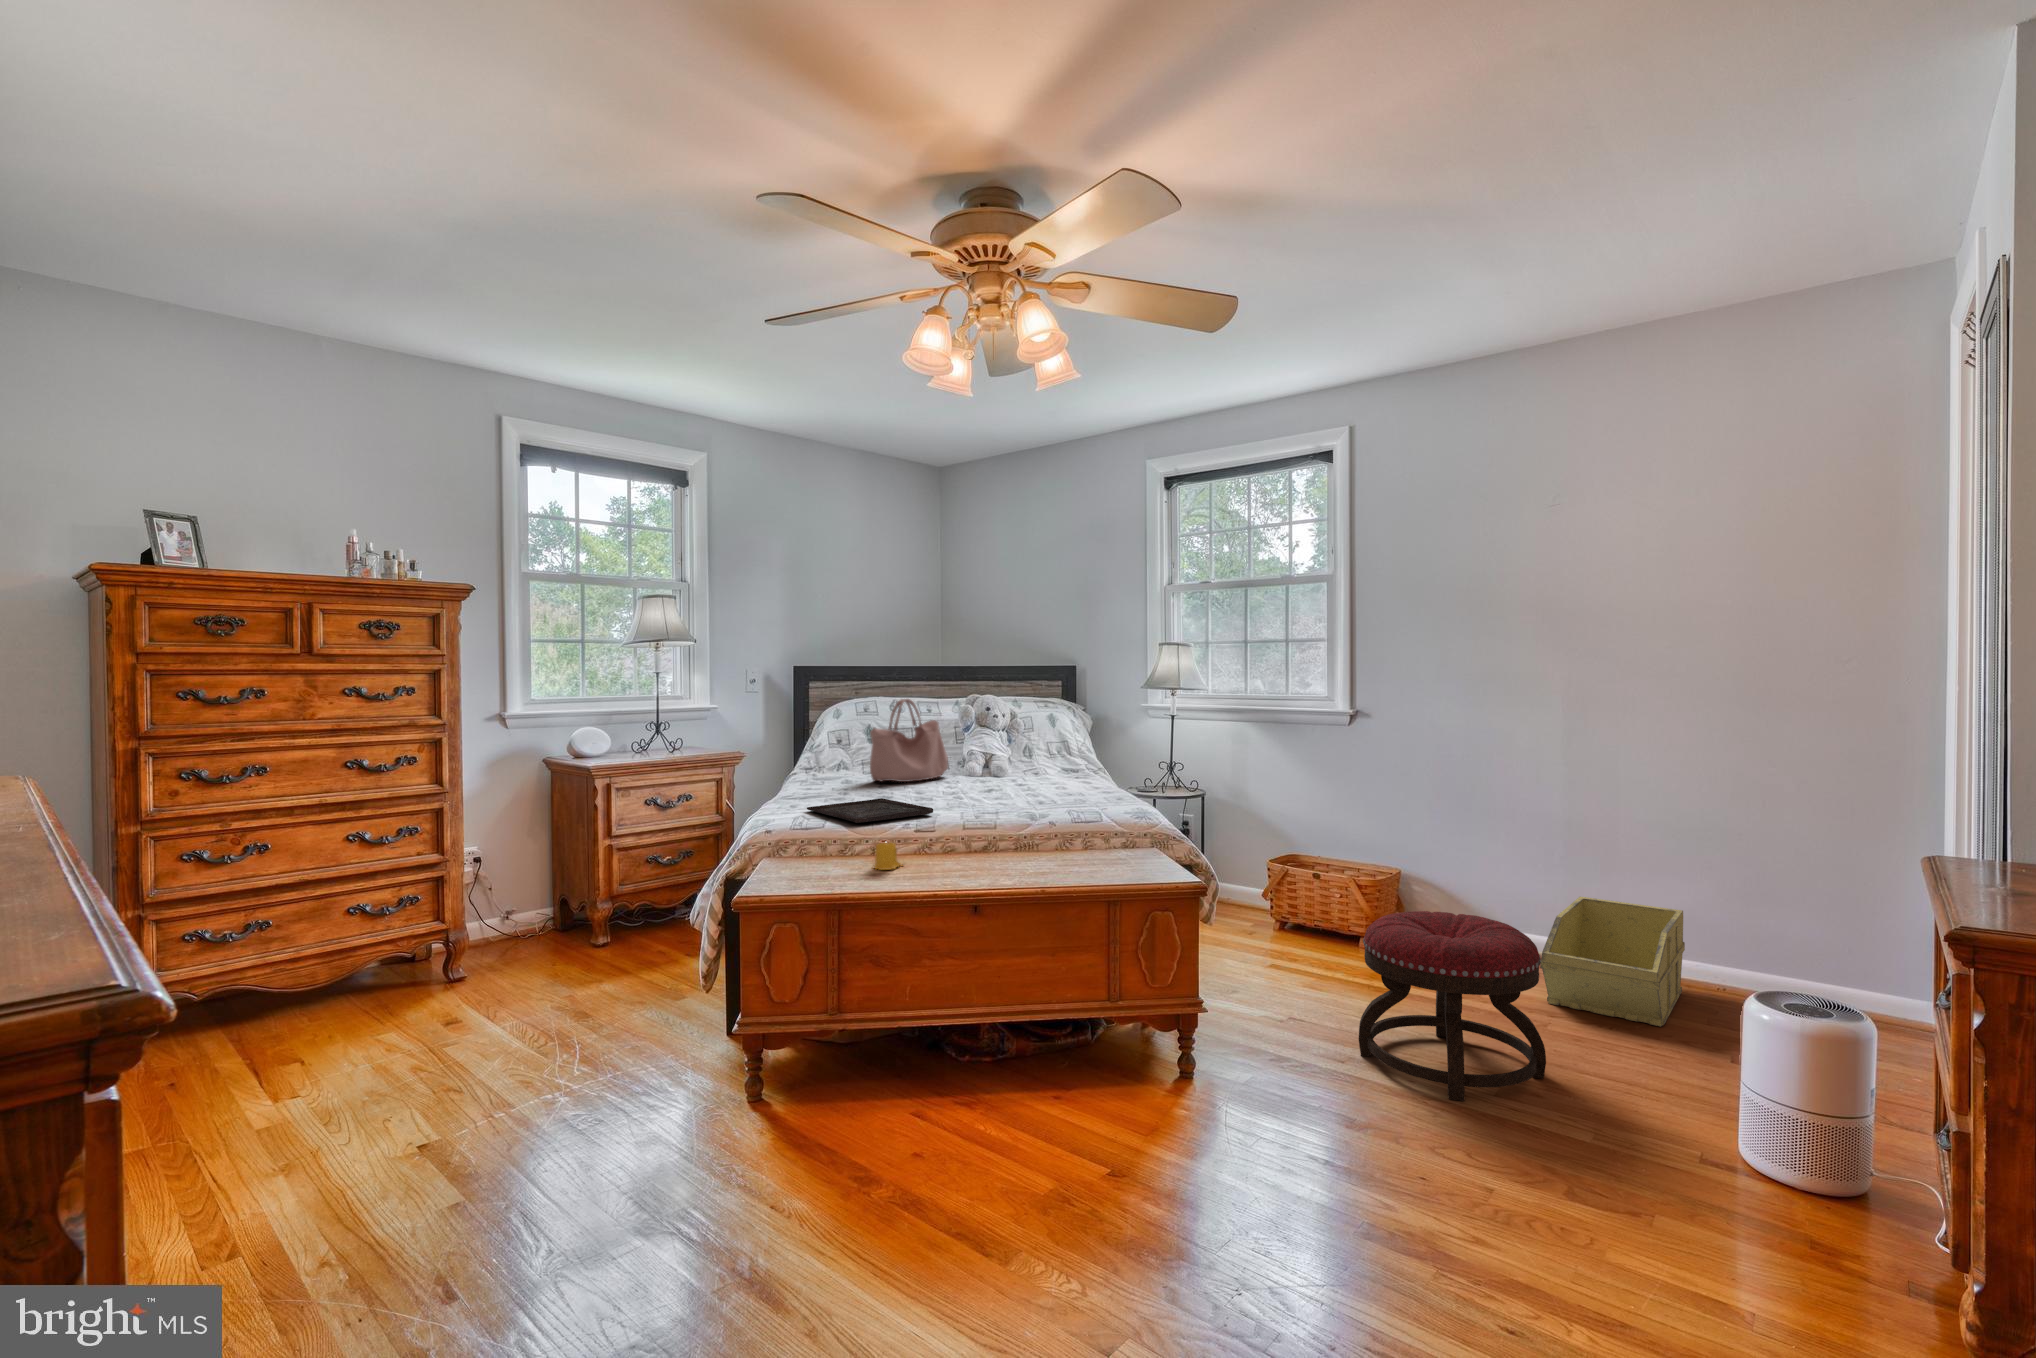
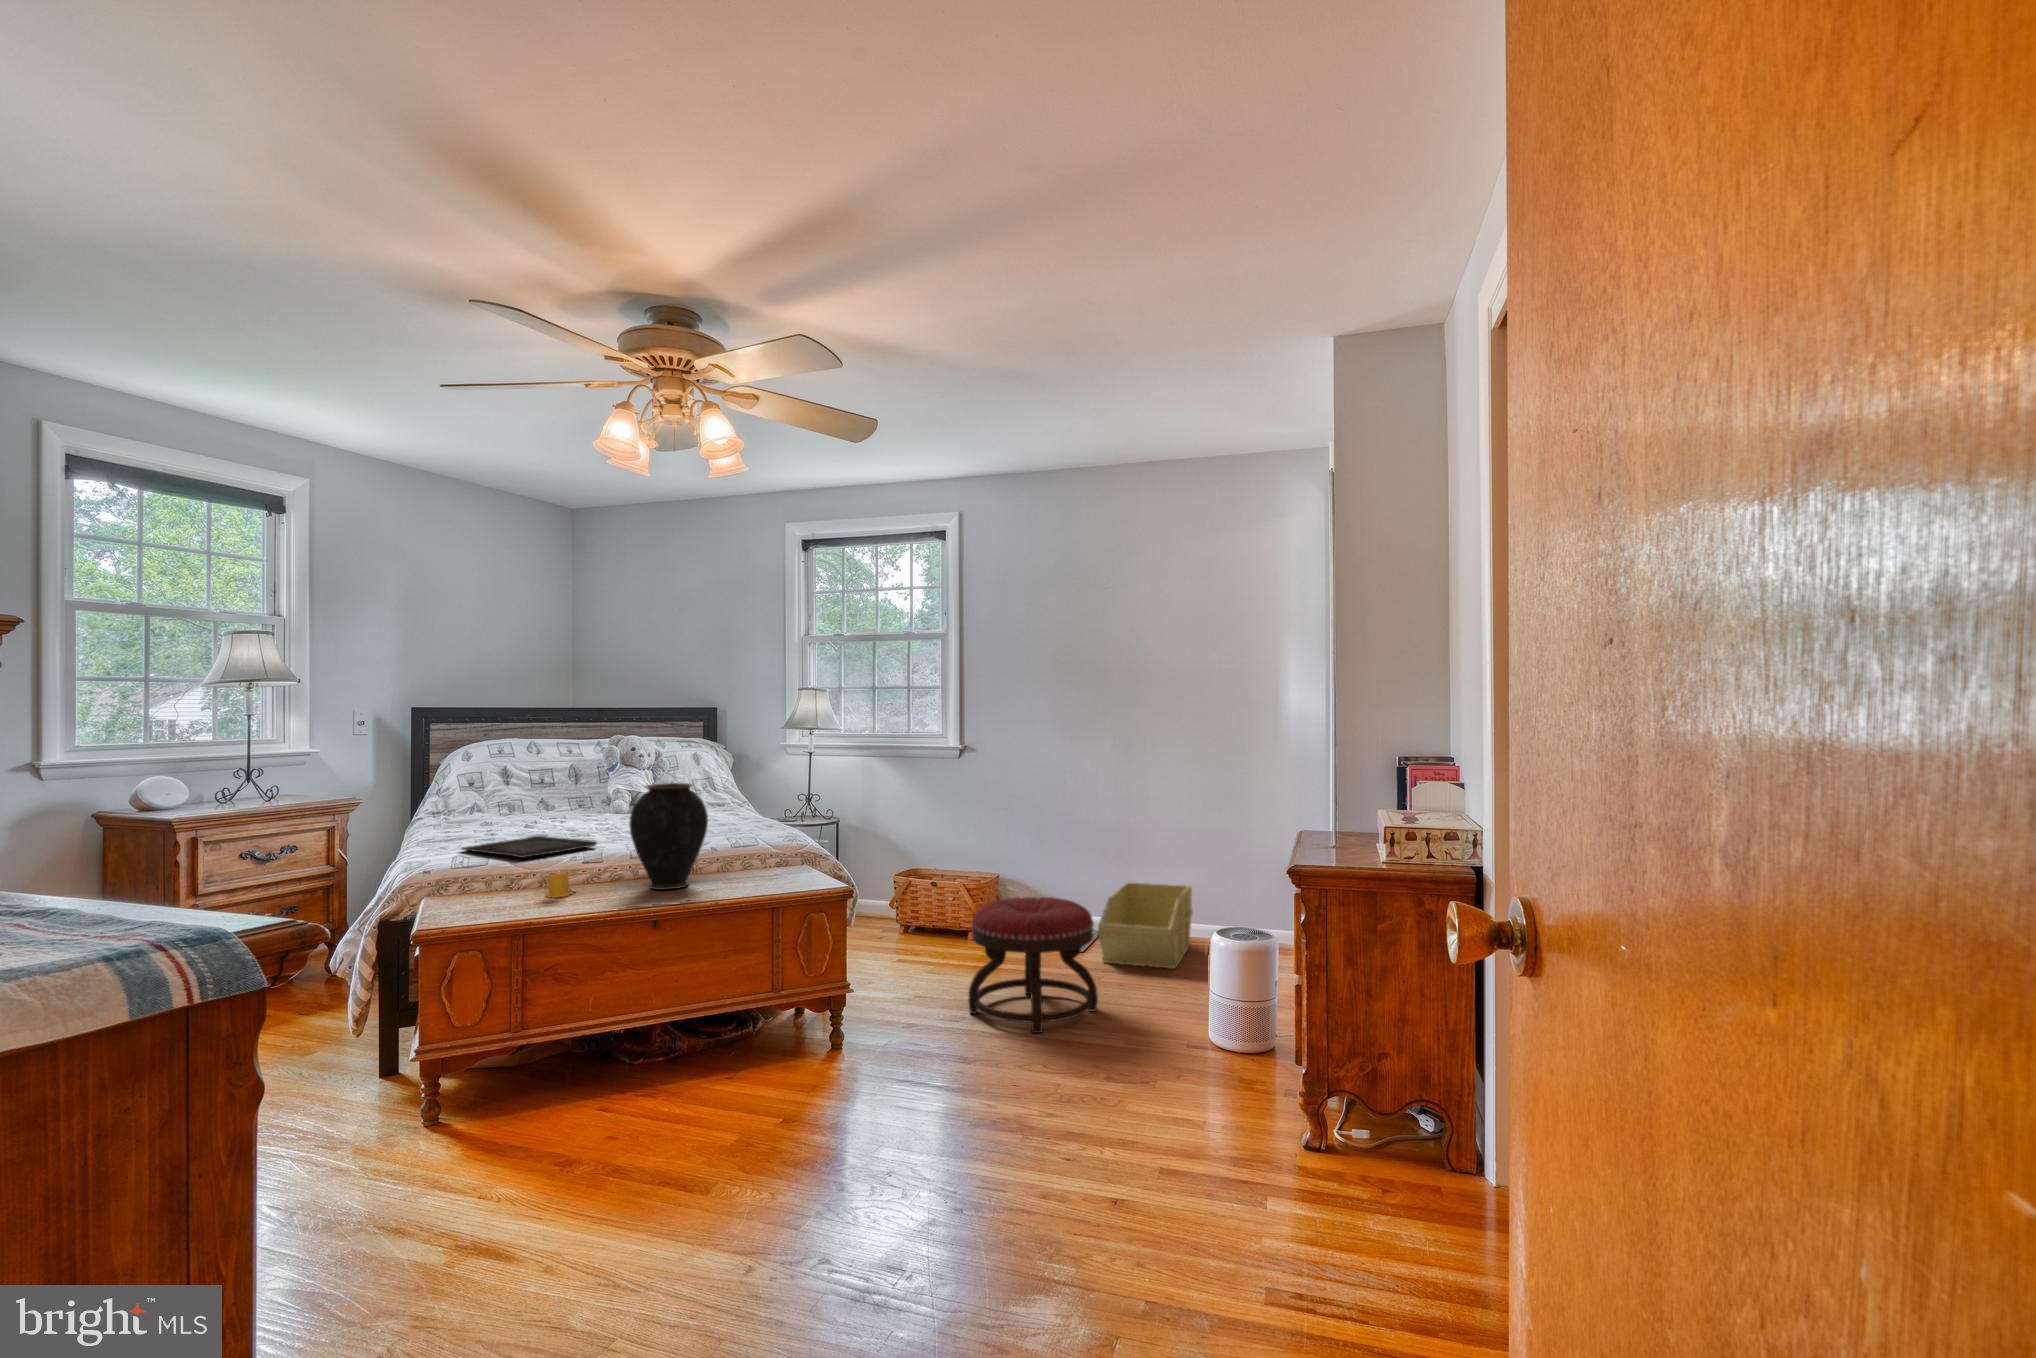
handbag: present [870,699,948,782] -> none [516,740,598,822]
vase: none [957,749,1040,870] -> present [629,783,708,890]

